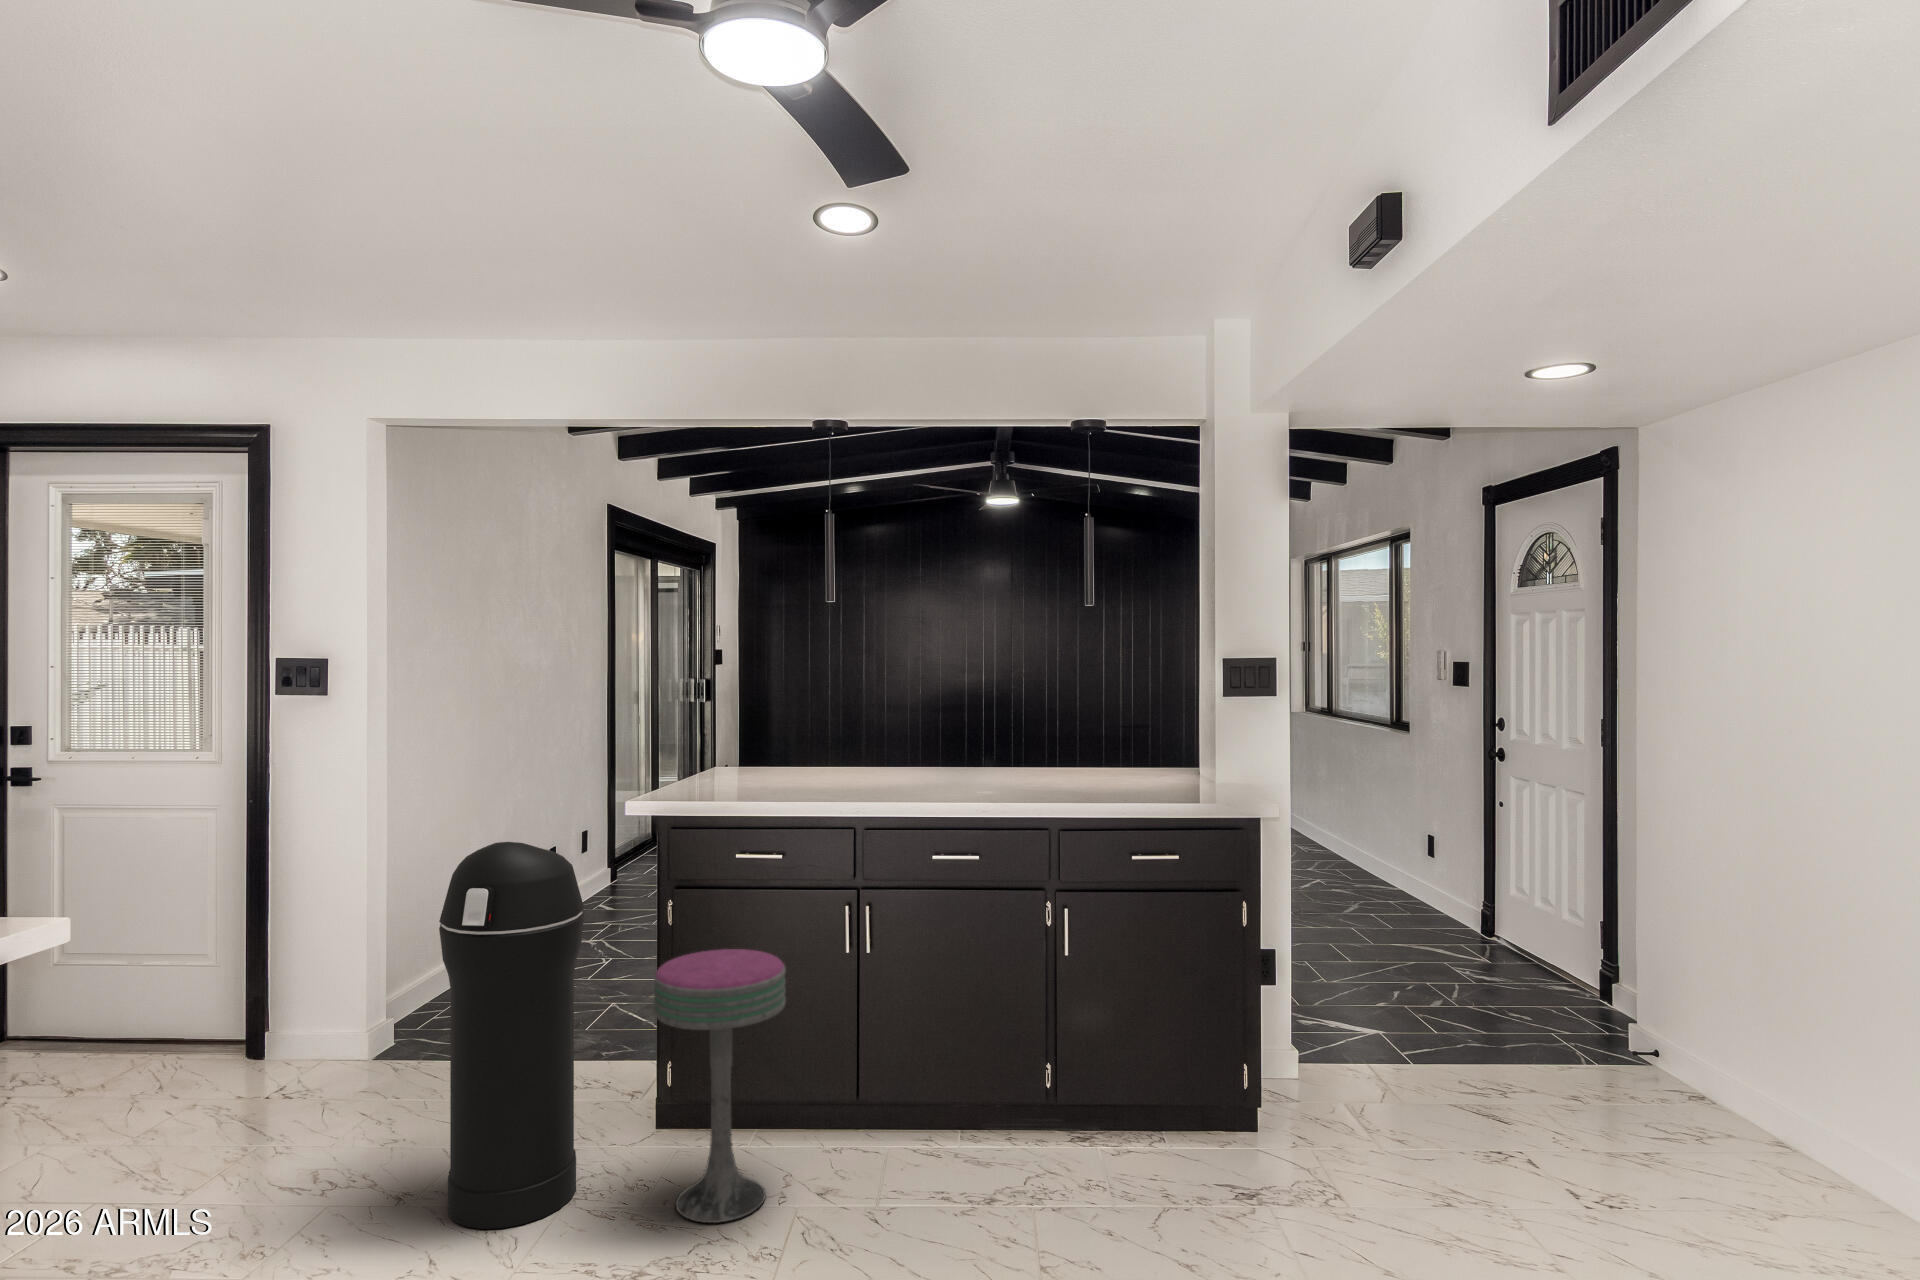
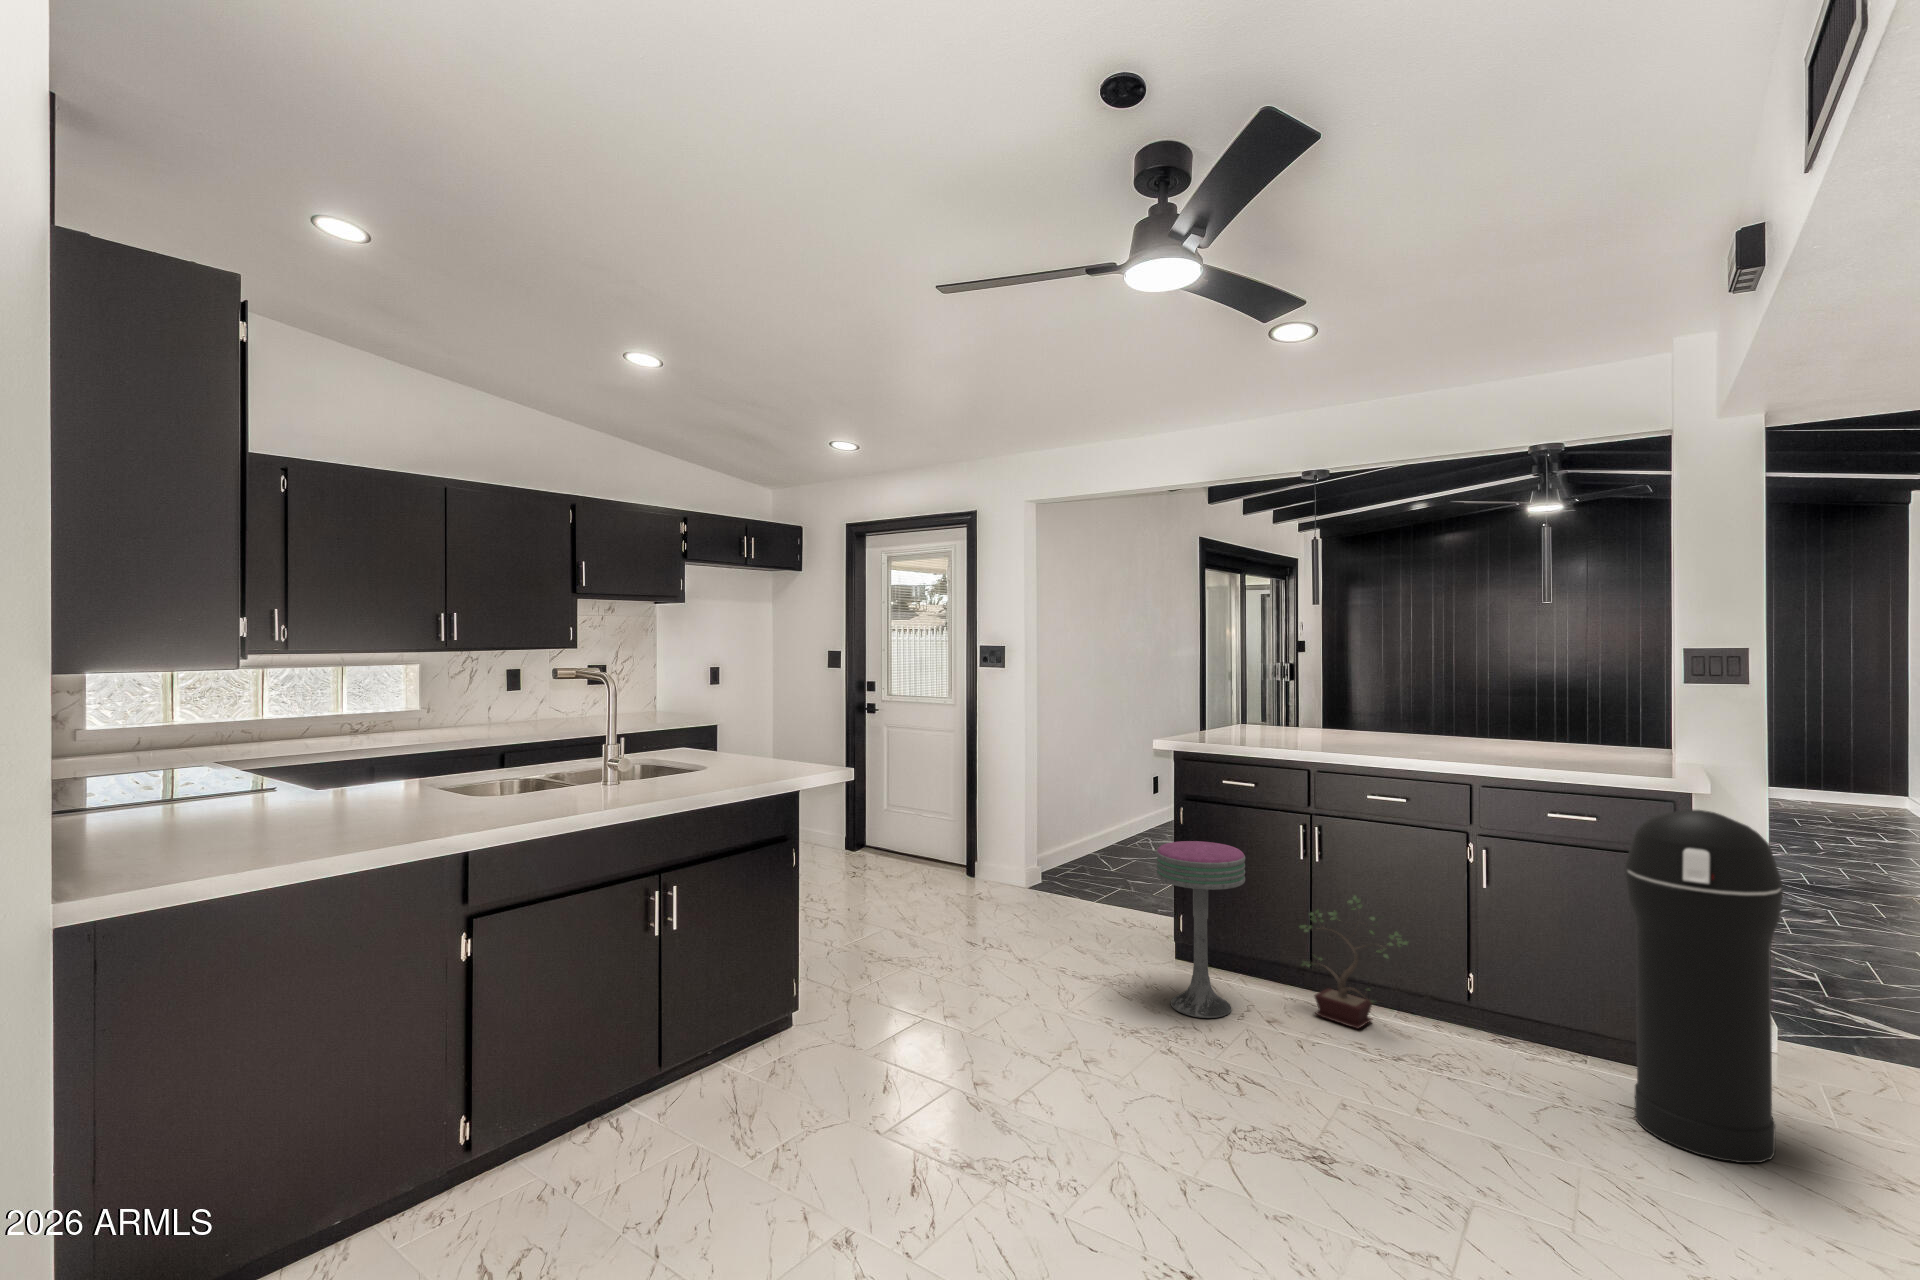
trash can: present [439,842,584,1229] -> present [1625,809,1783,1163]
potted plant: none [847,989,998,1171] -> present [1300,896,1408,1029]

